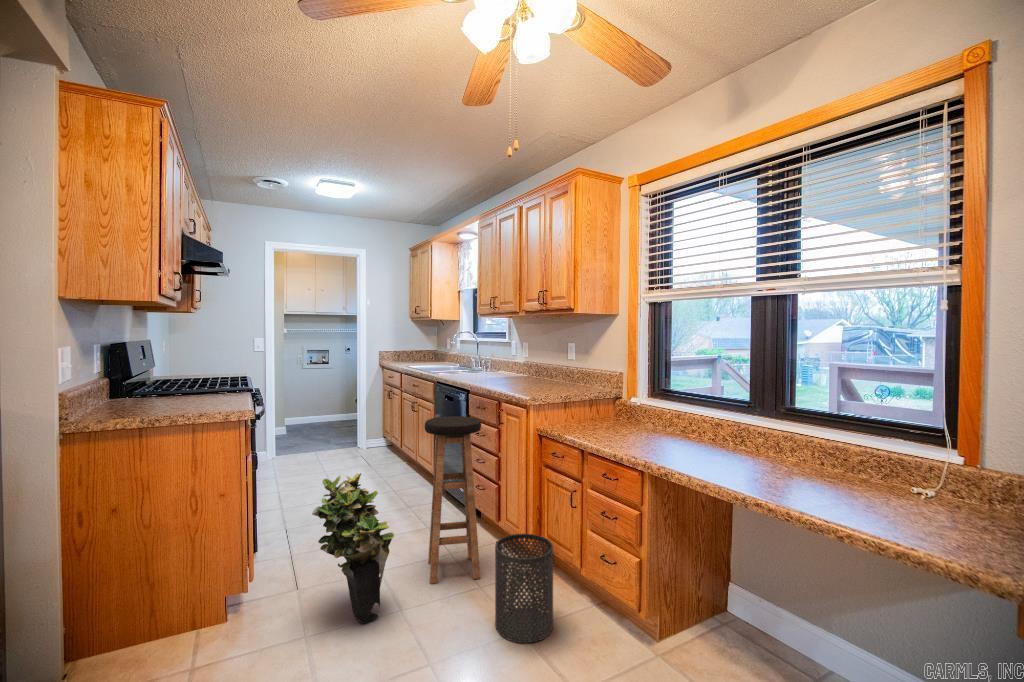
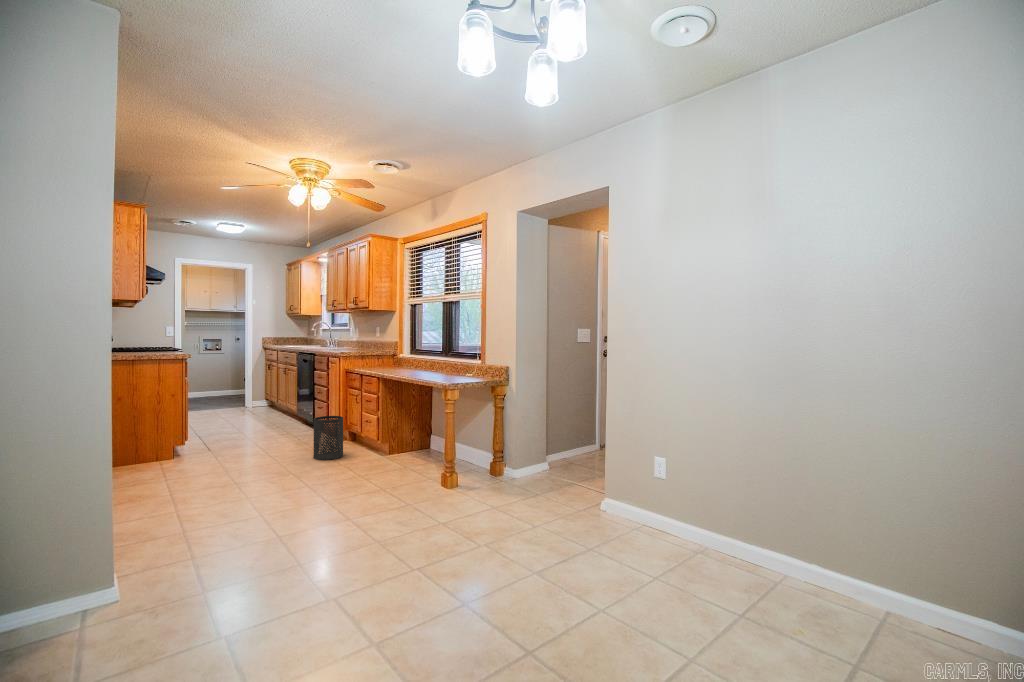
bar stool: present [425,416,481,584] -> none [282,365,315,449]
potted plant: present [312,473,394,624] -> none [217,389,262,459]

